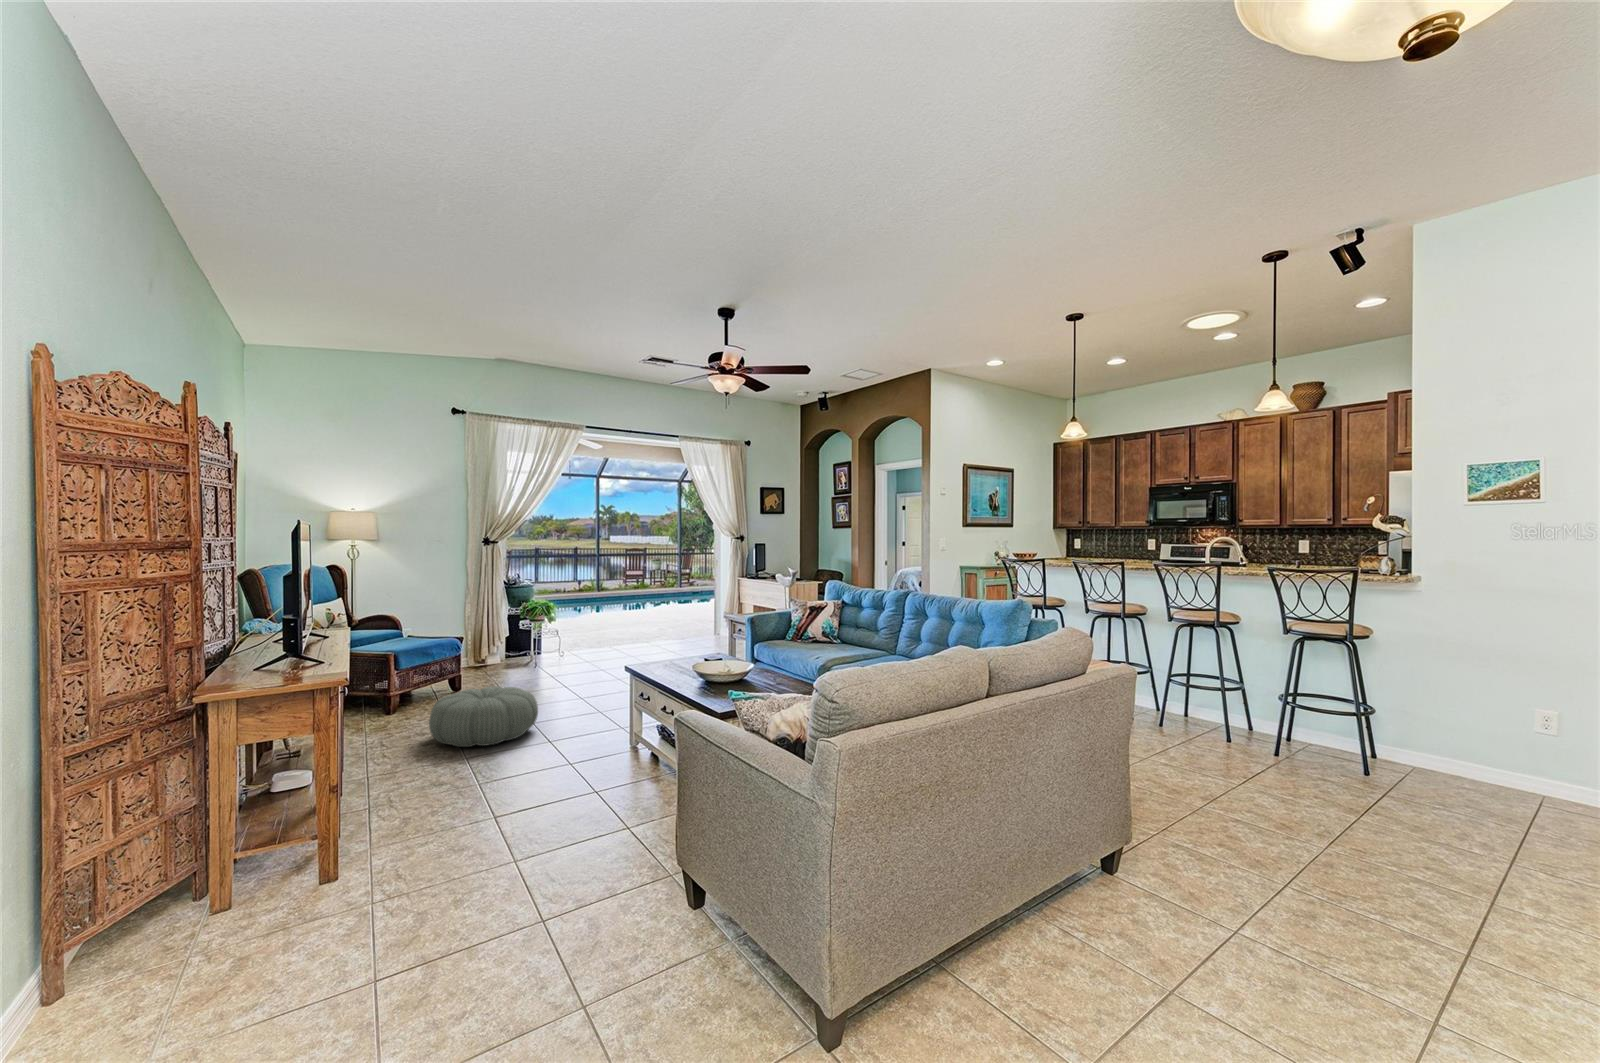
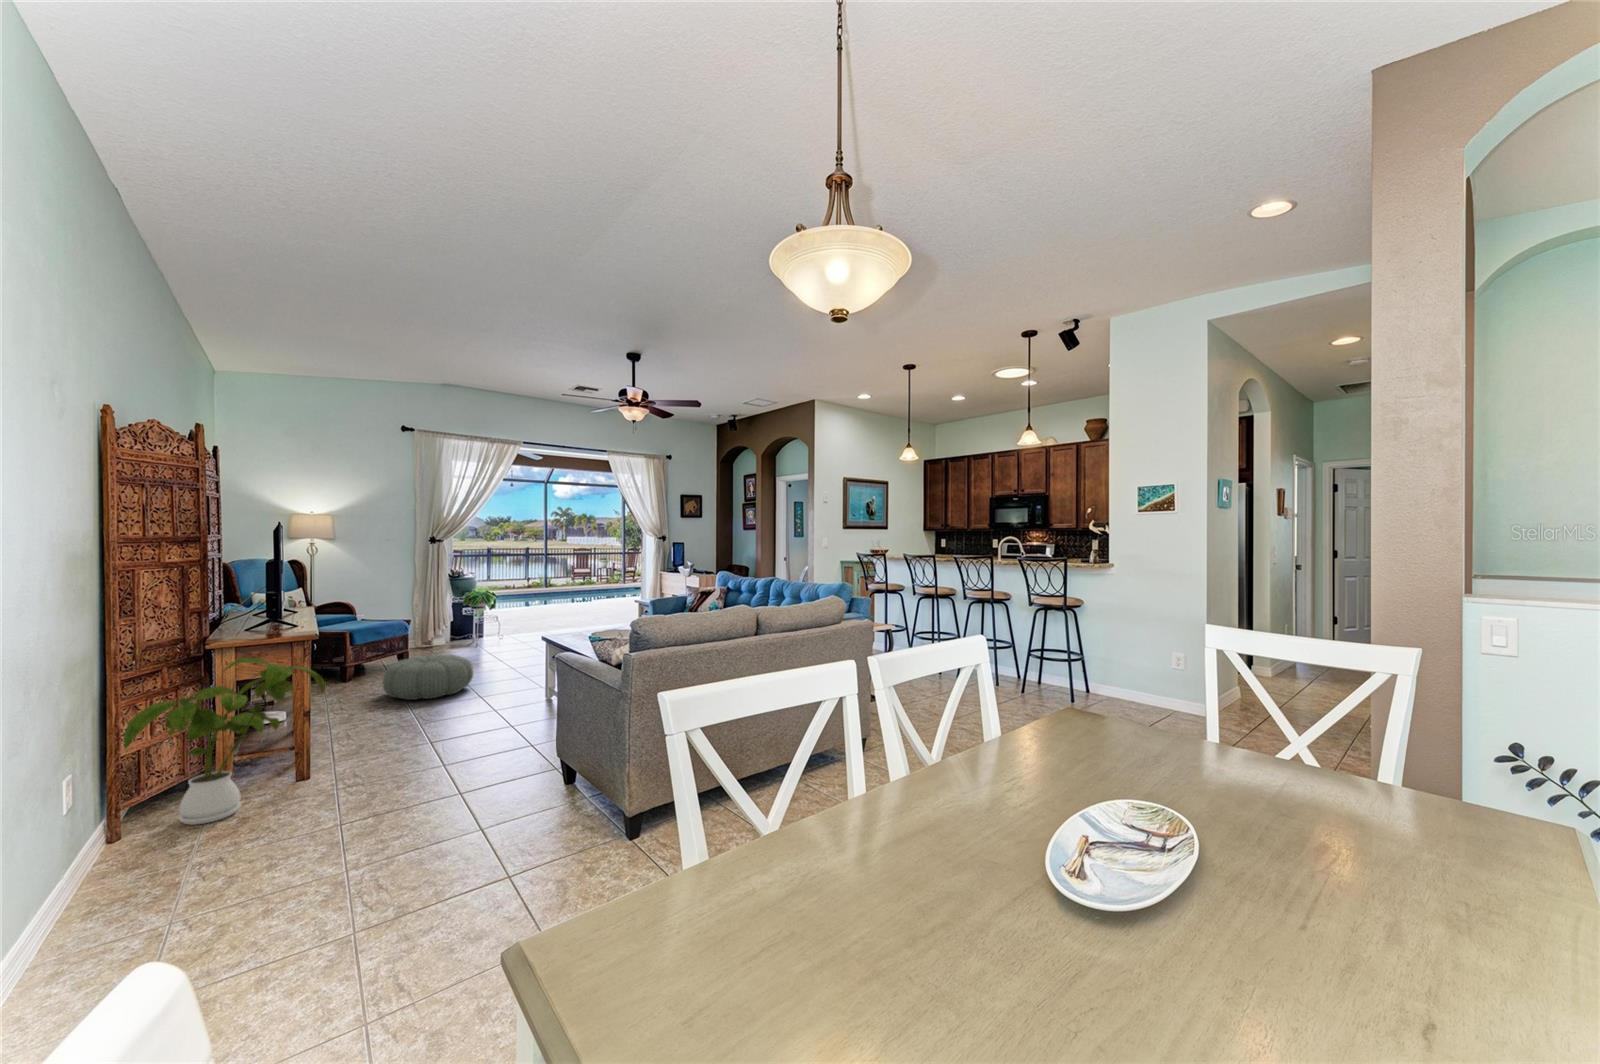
house plant: none [61,718,355,968] -> present [123,658,325,825]

